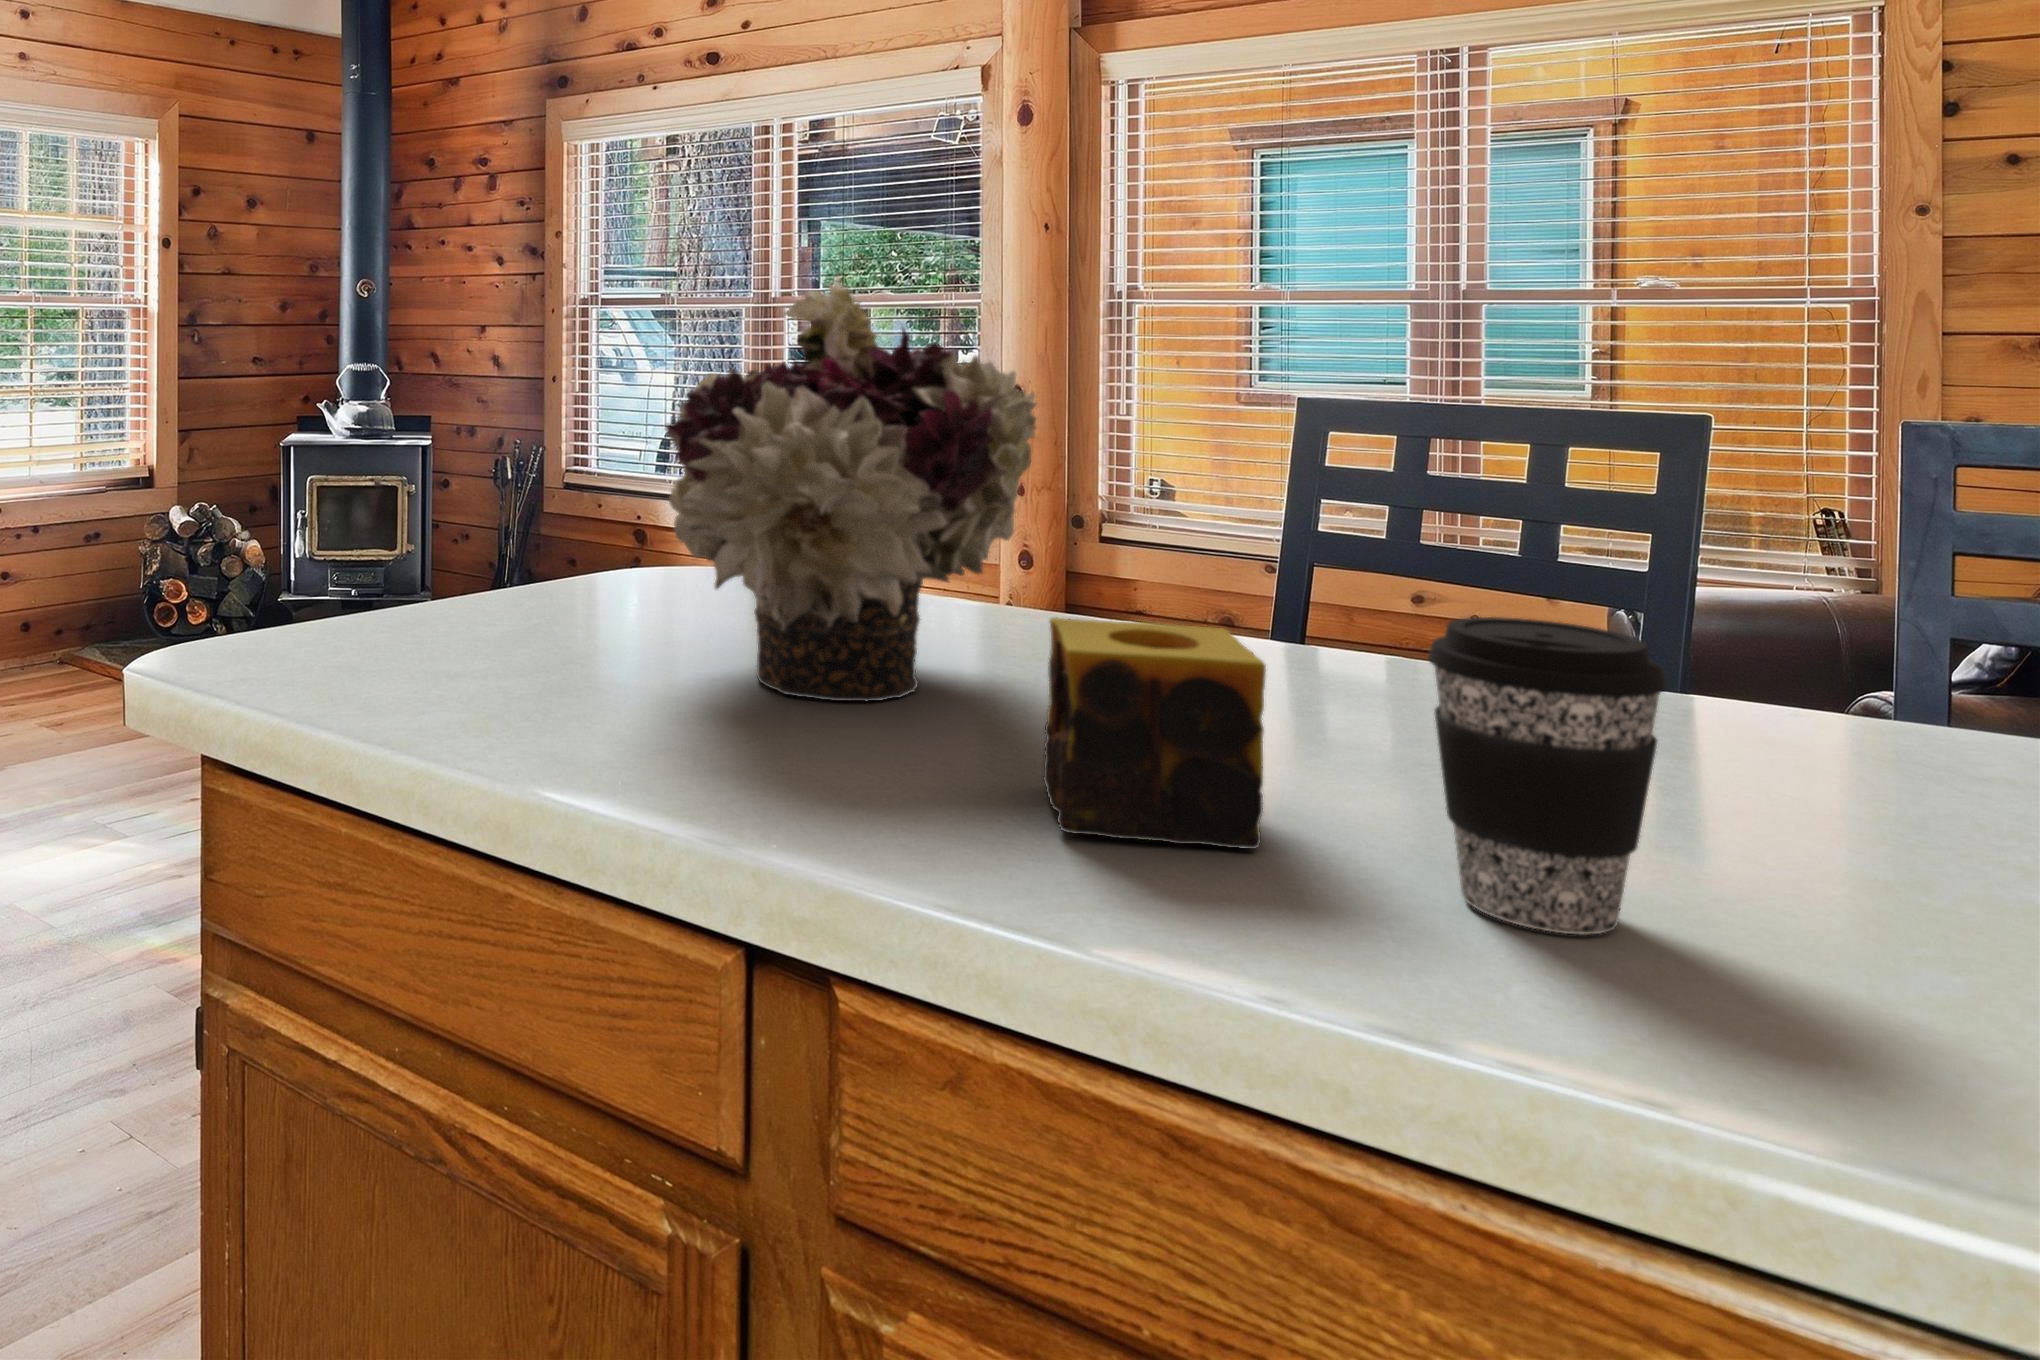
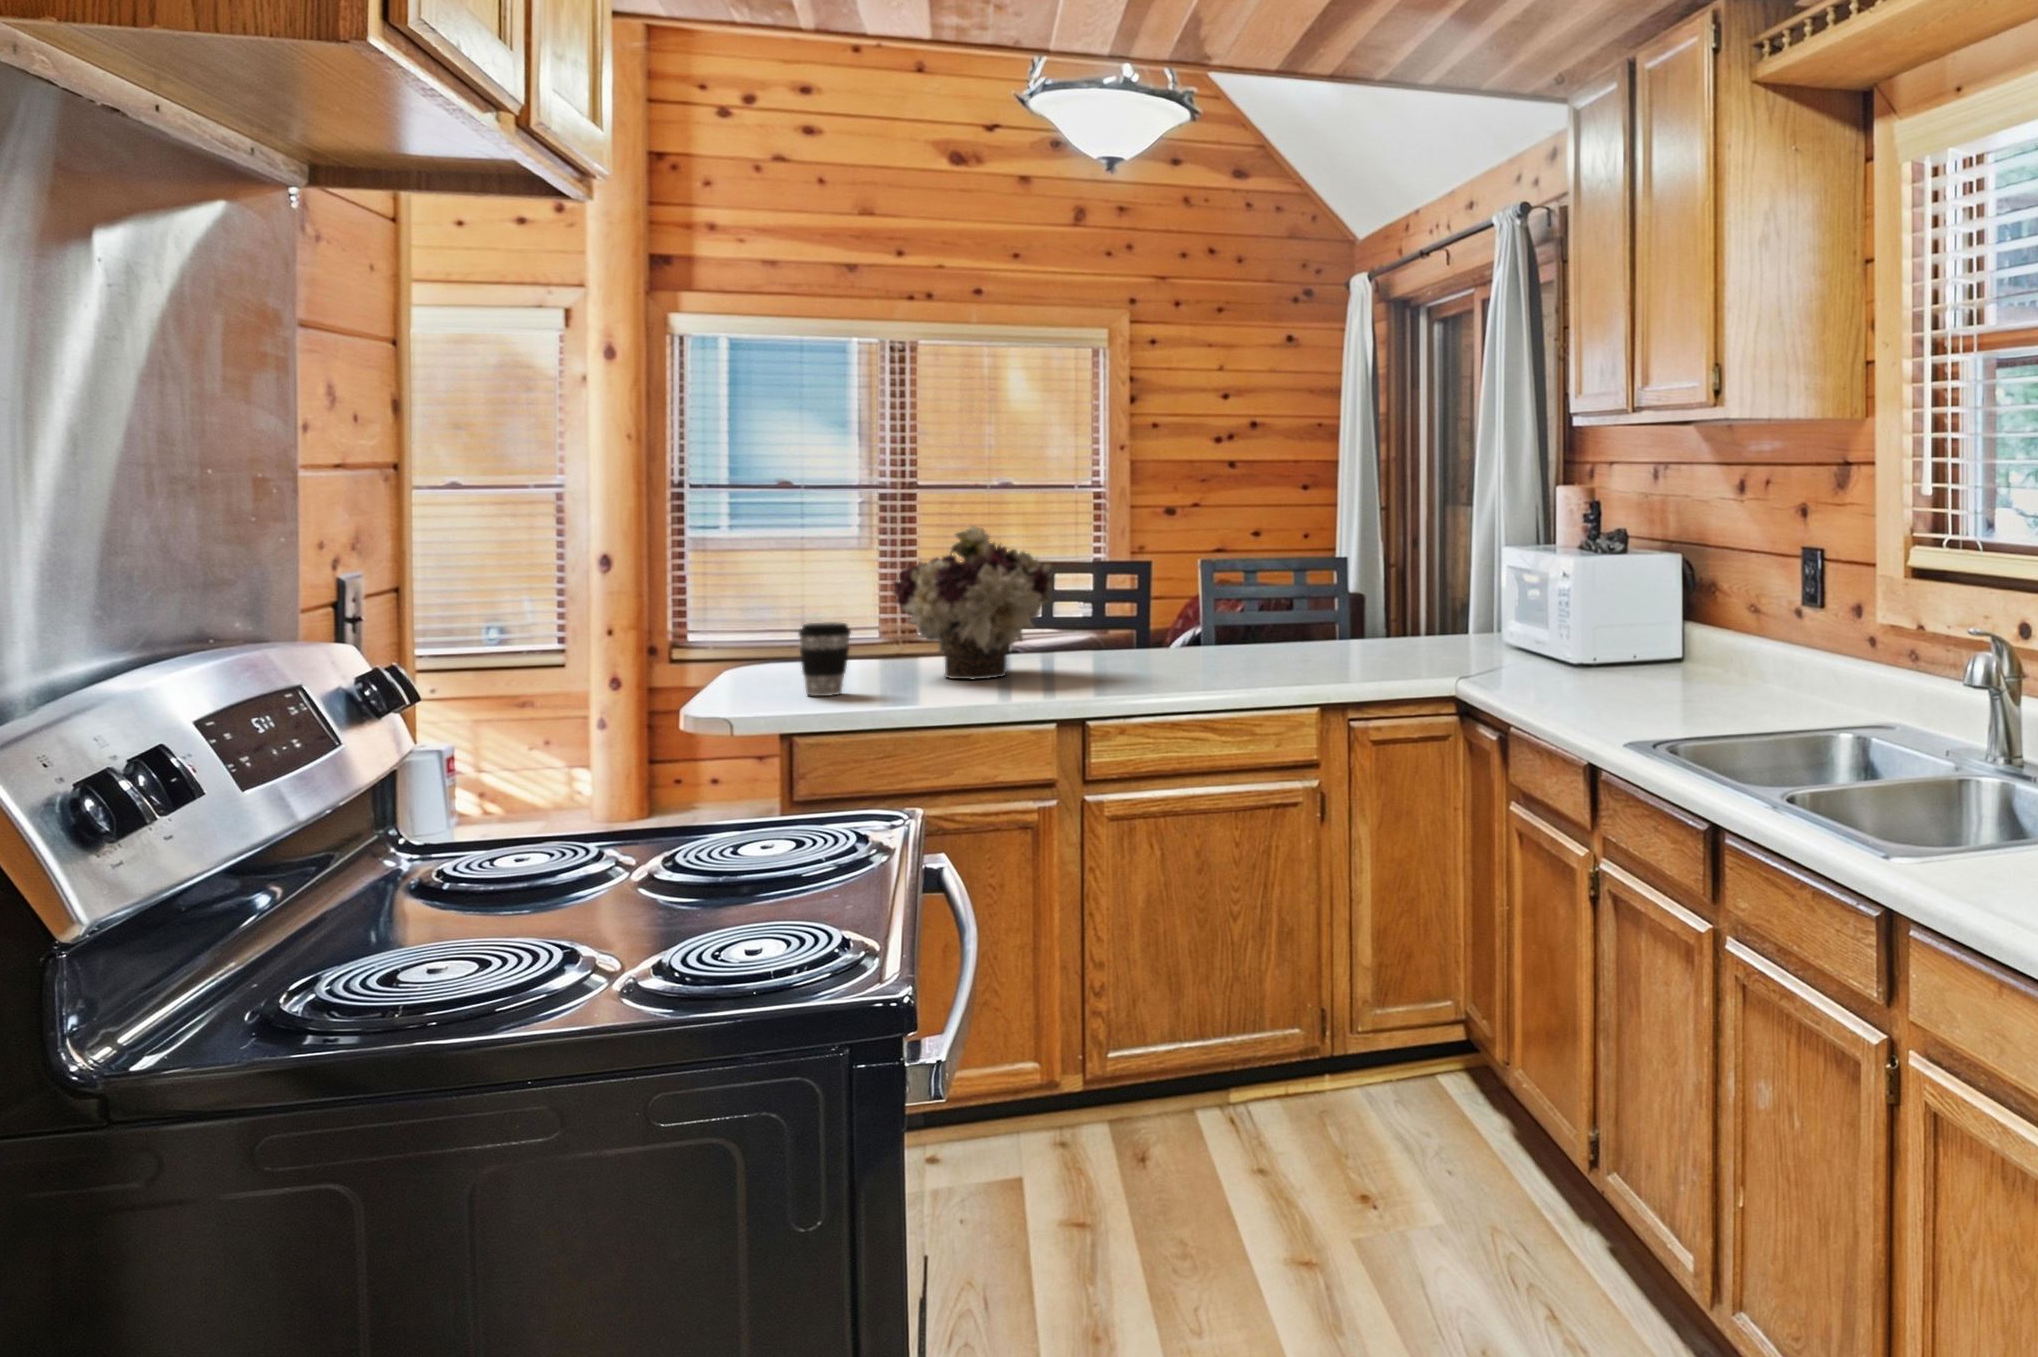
candle: present [1044,617,1266,849] -> none [1095,626,1165,682]
coffee cup: present [1428,617,1667,935] -> present [799,622,851,696]

